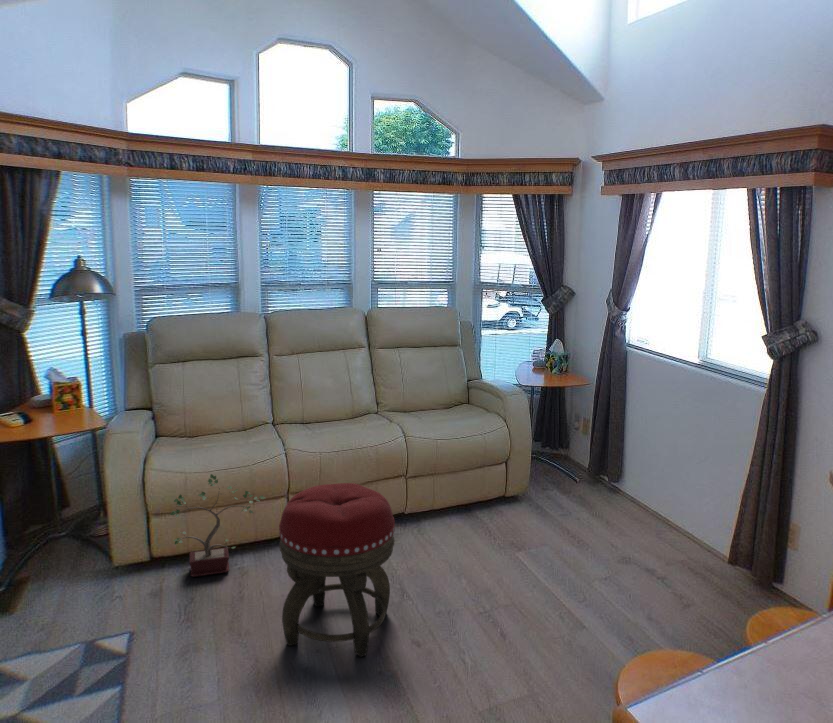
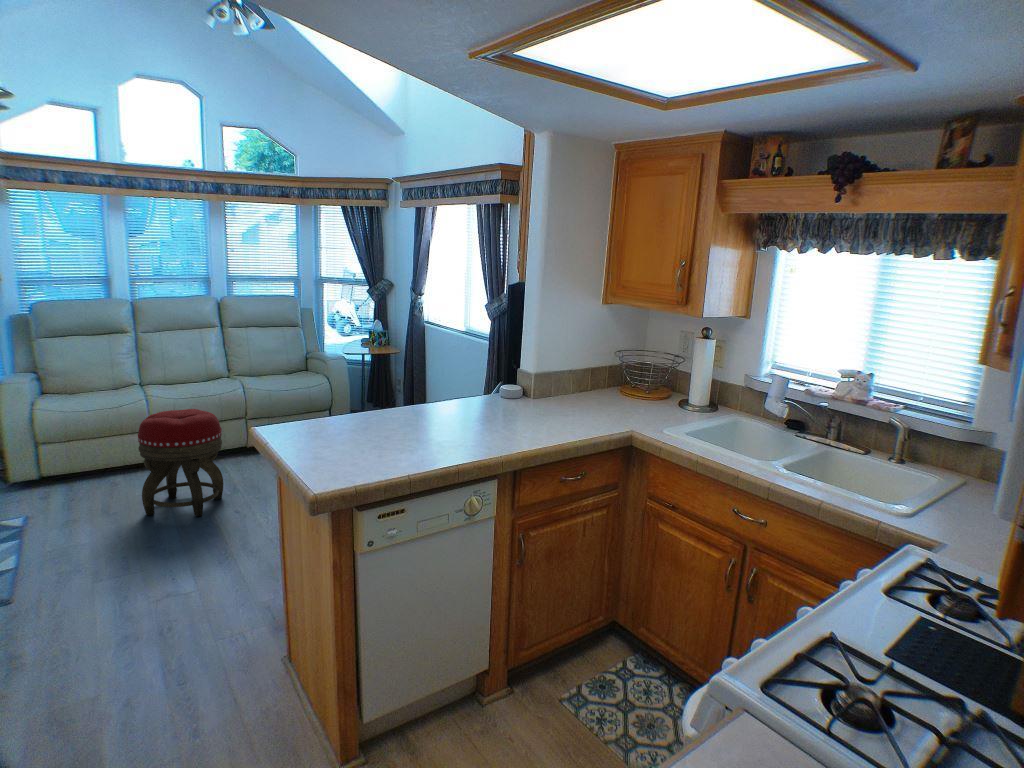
potted plant: present [170,474,265,577] -> none [54,413,132,490]

